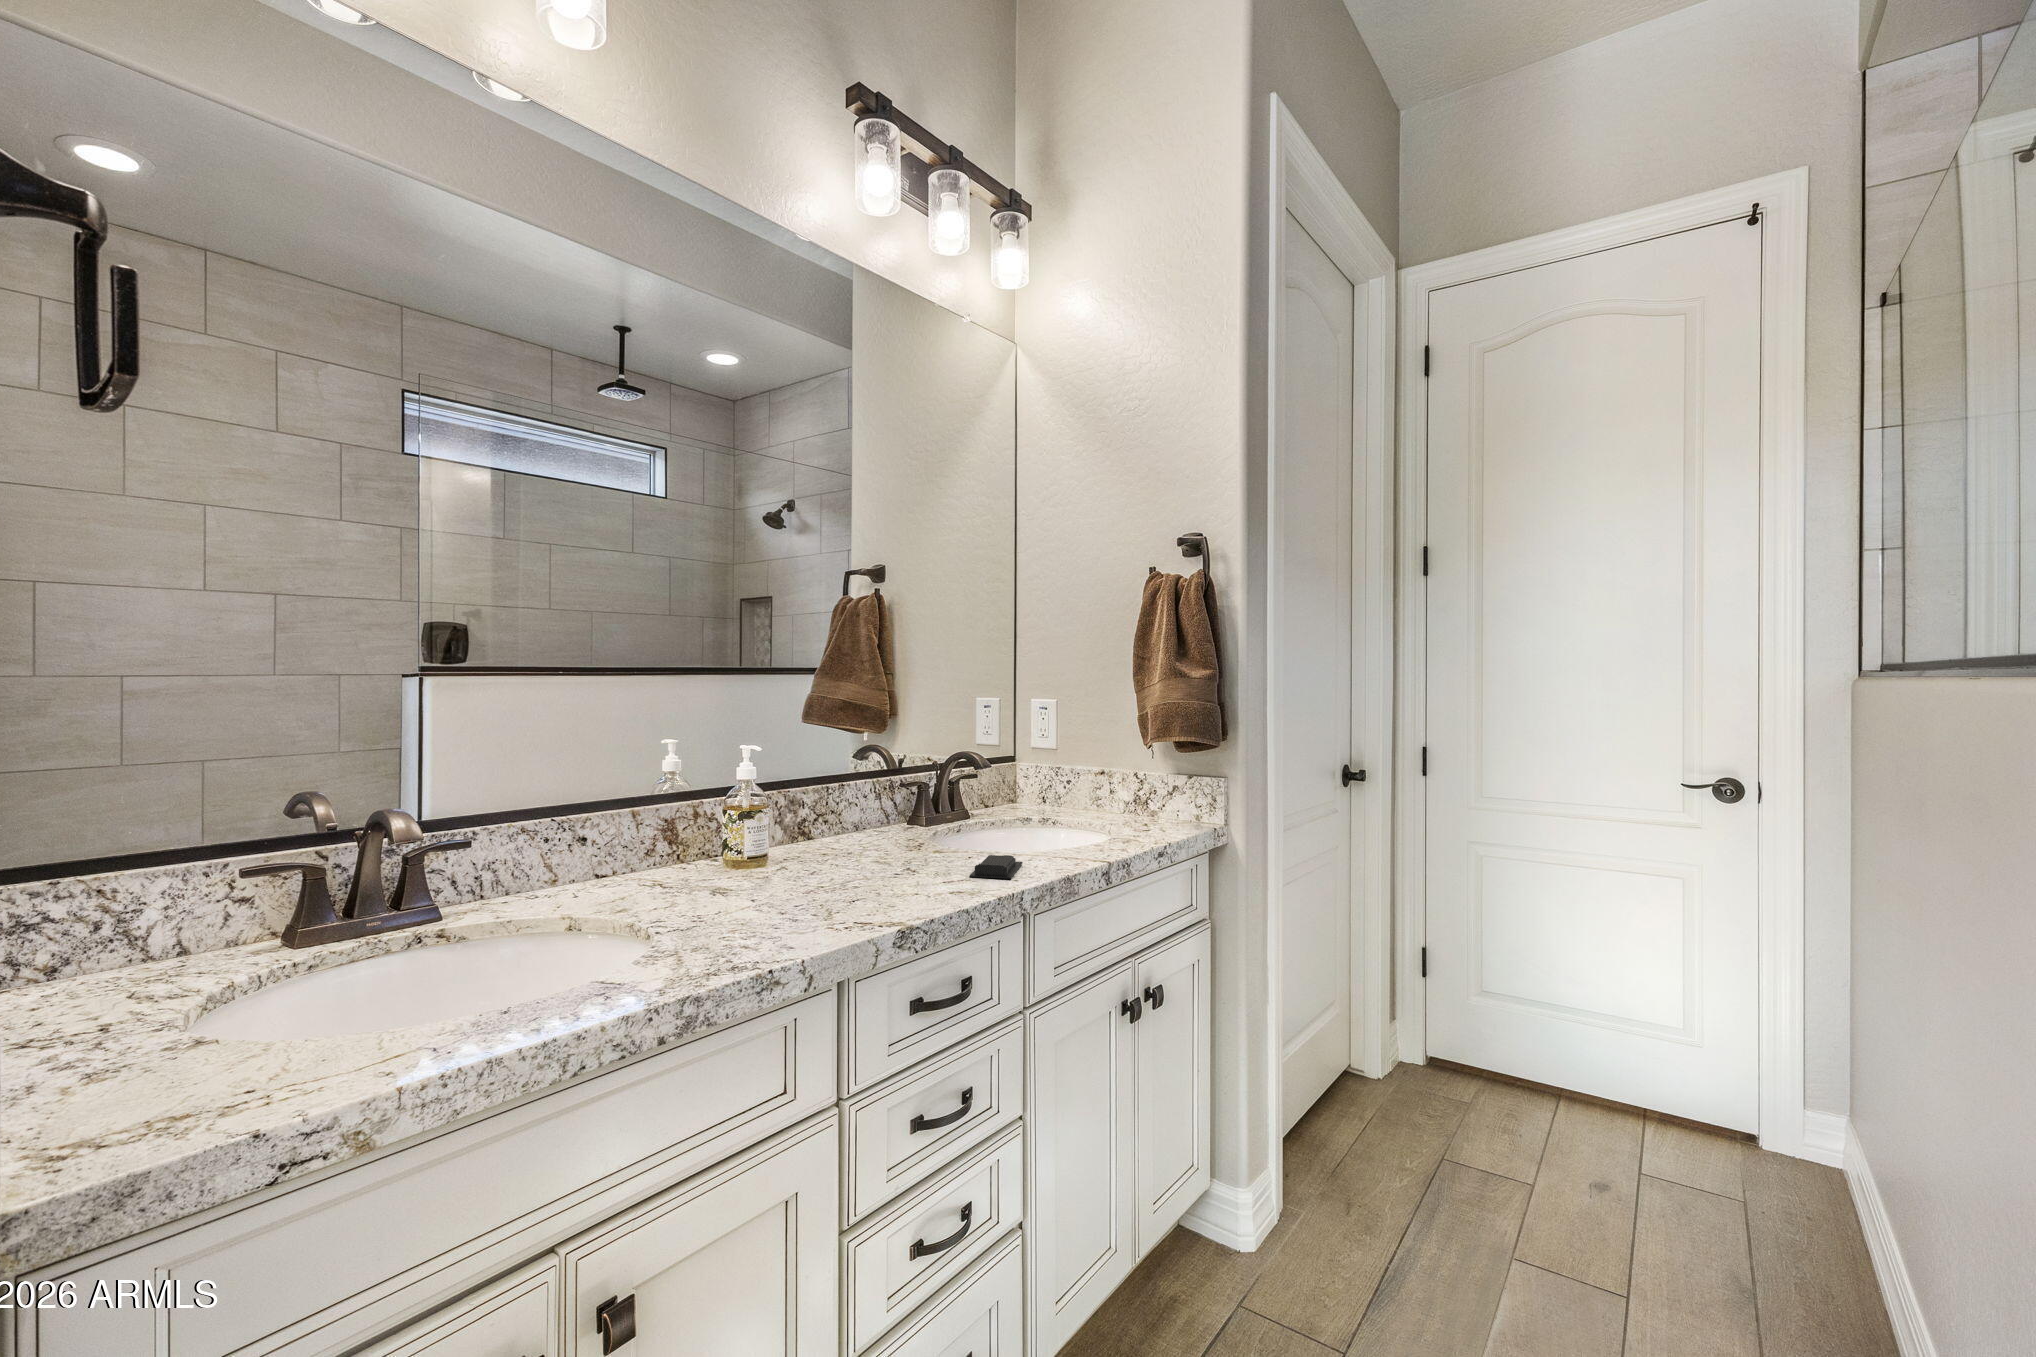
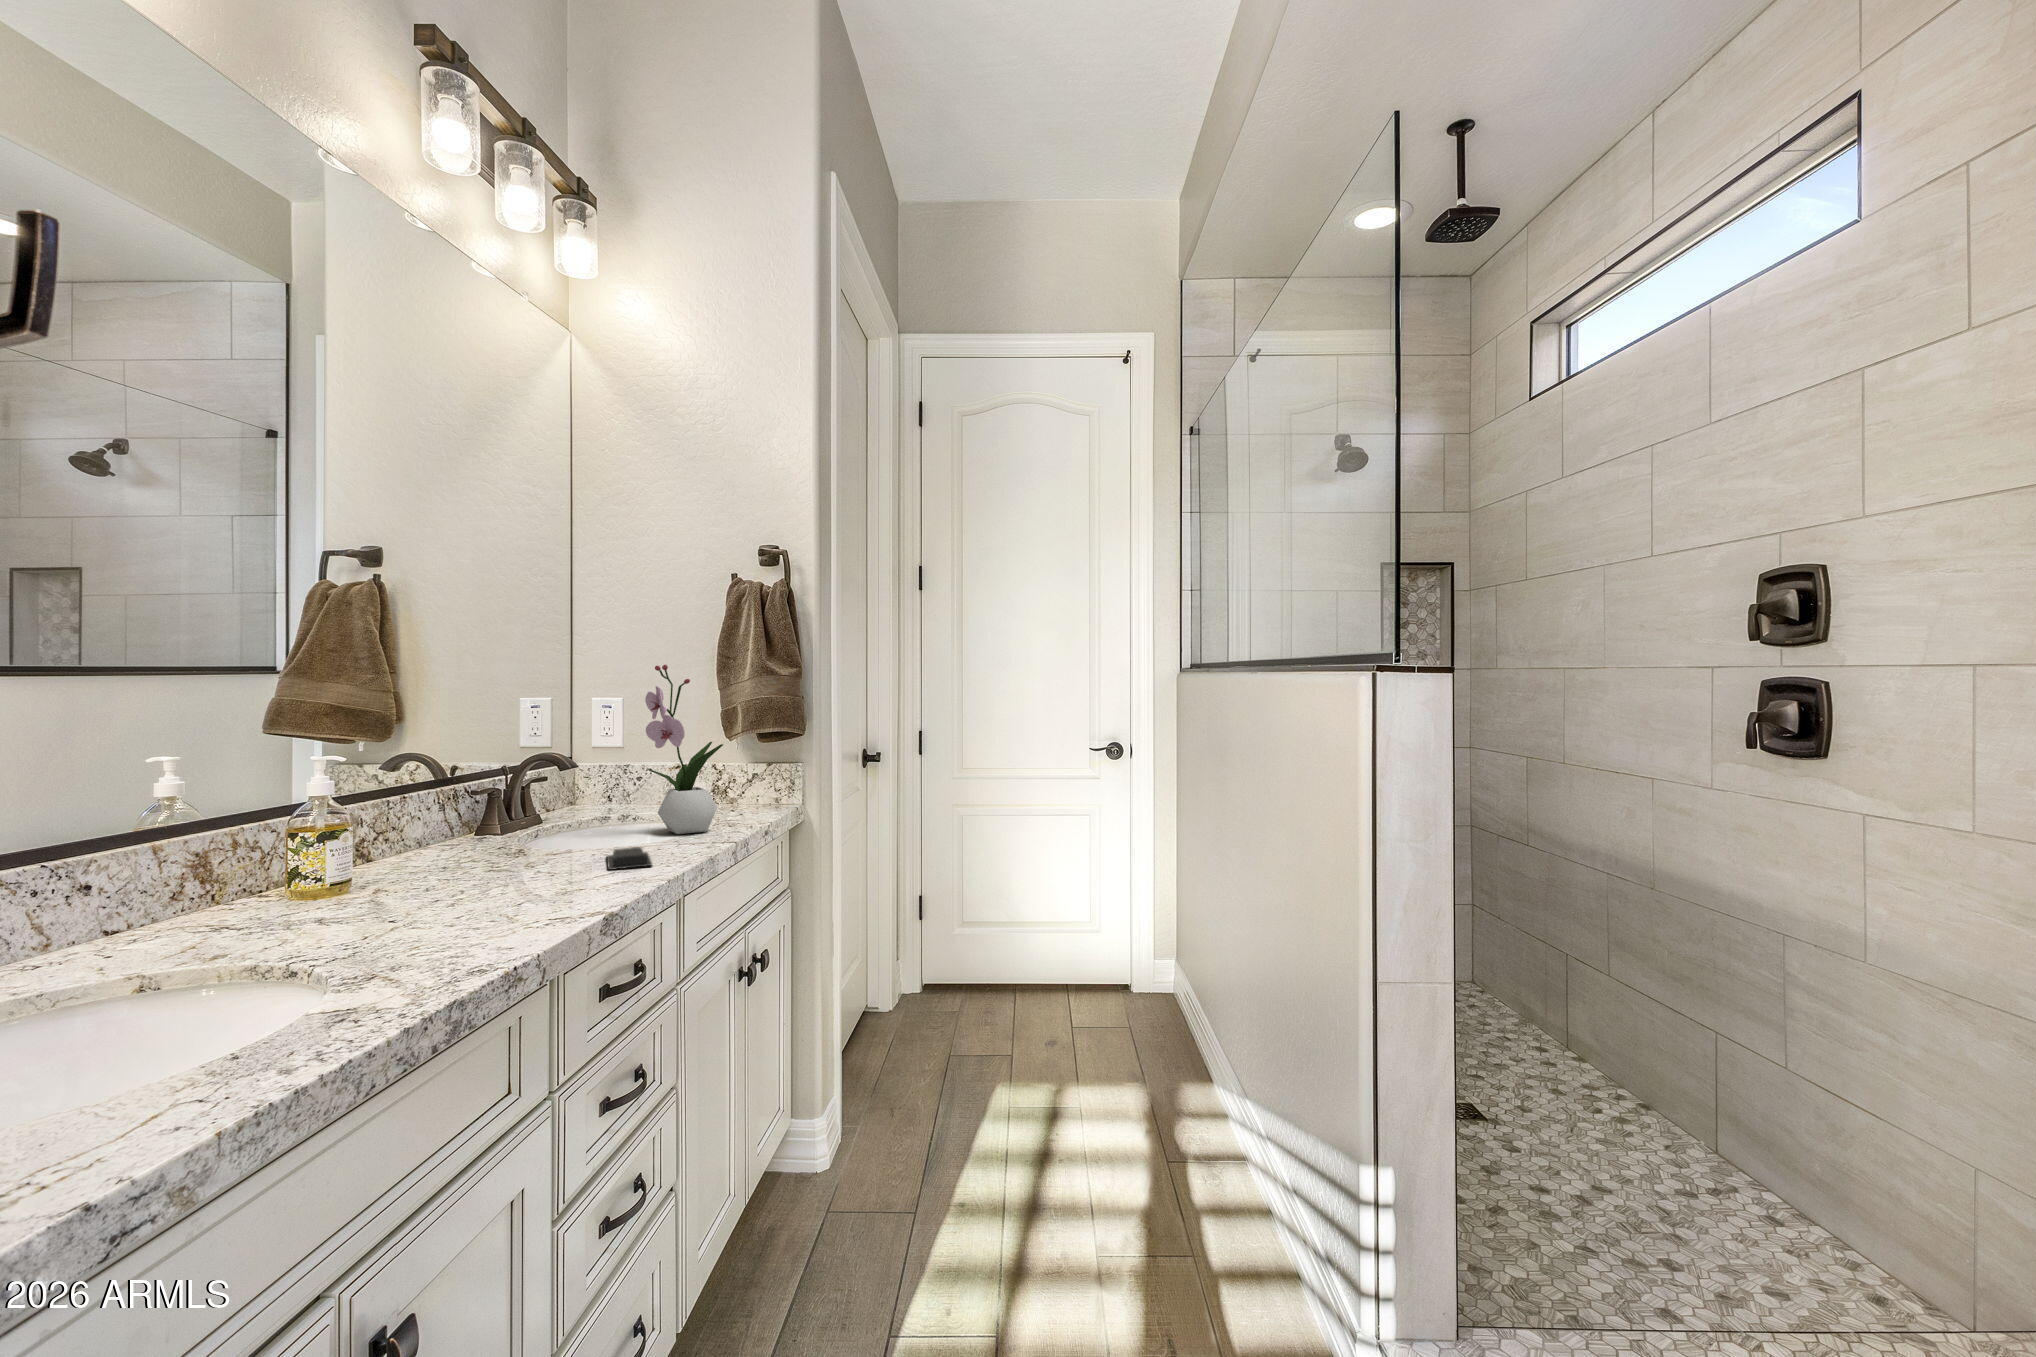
flower arrangement: none [1046,666,1120,846] -> present [645,665,723,834]

